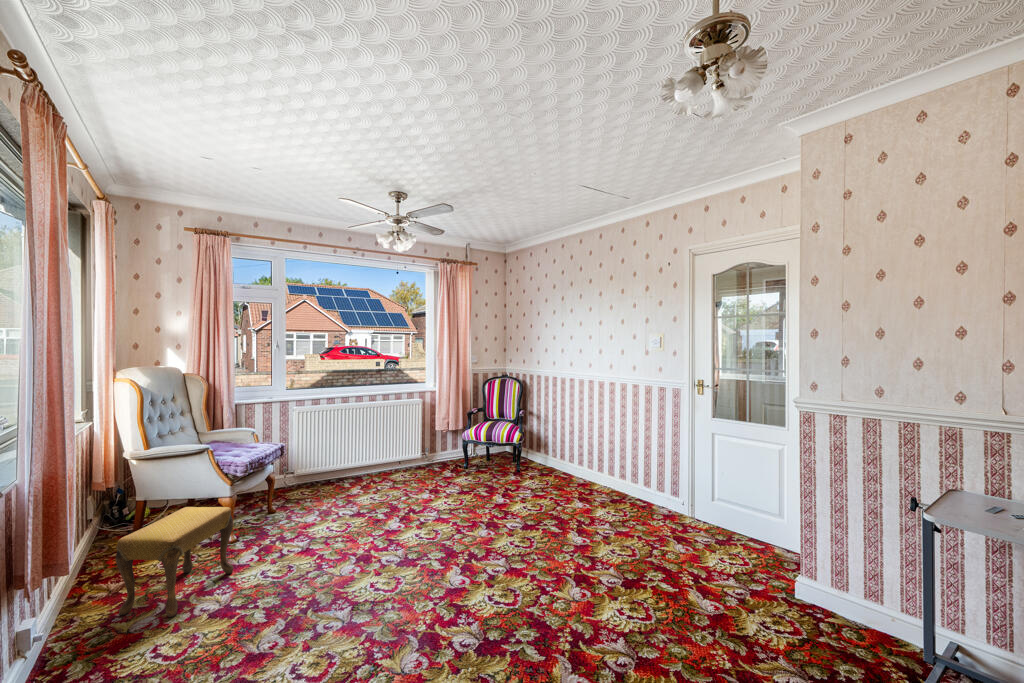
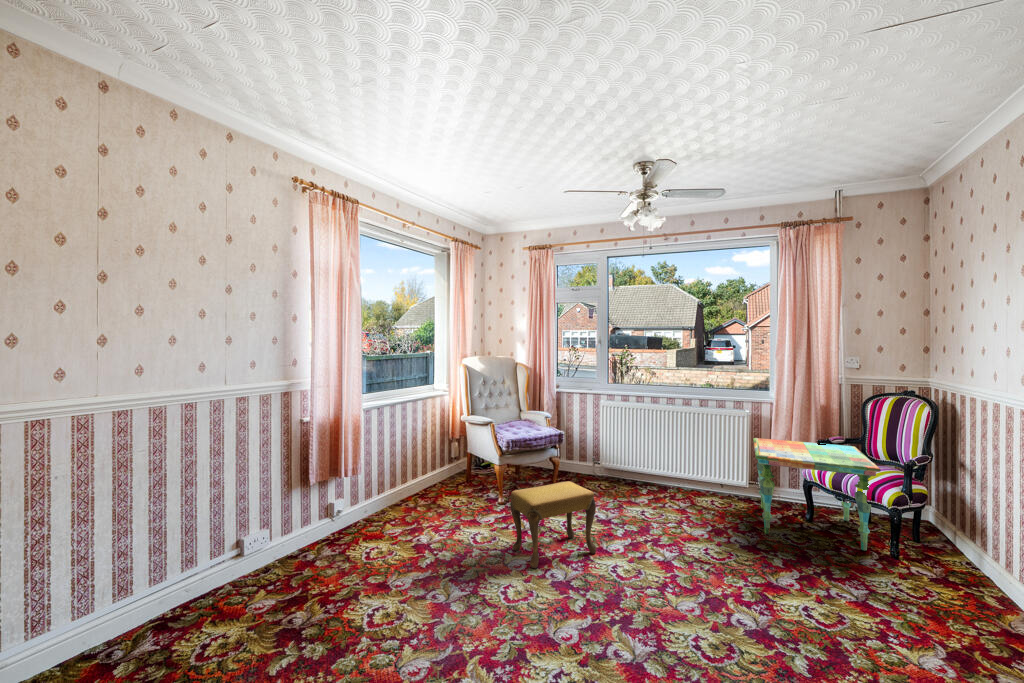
side table: none [334,421,431,501] -> present [753,438,881,550]

